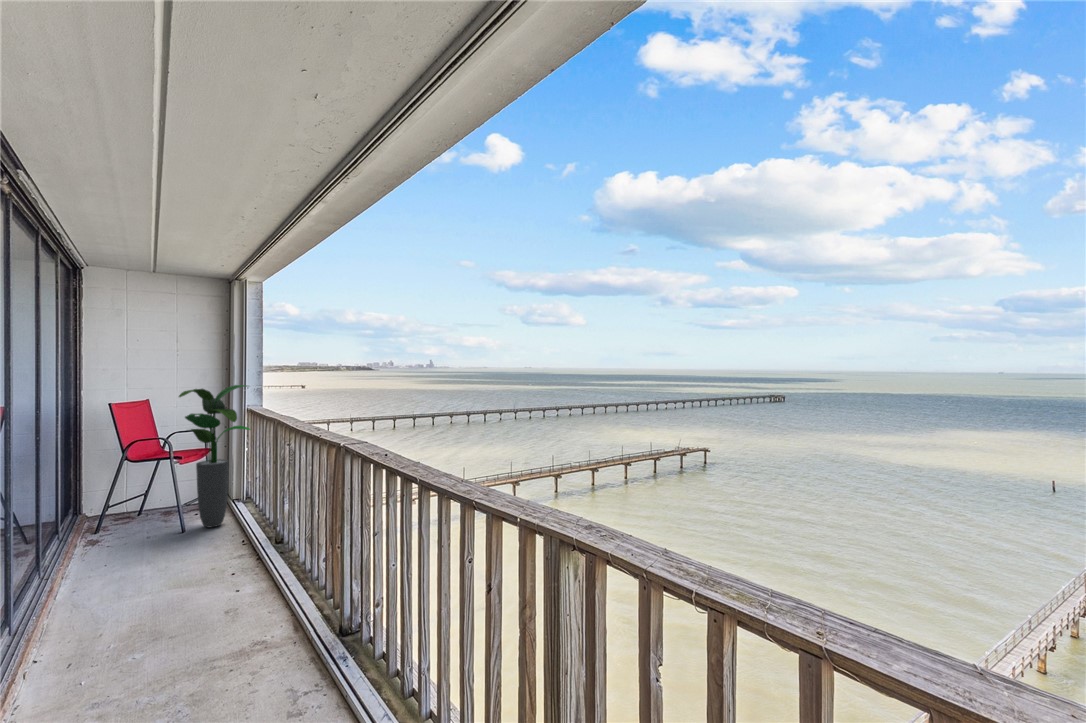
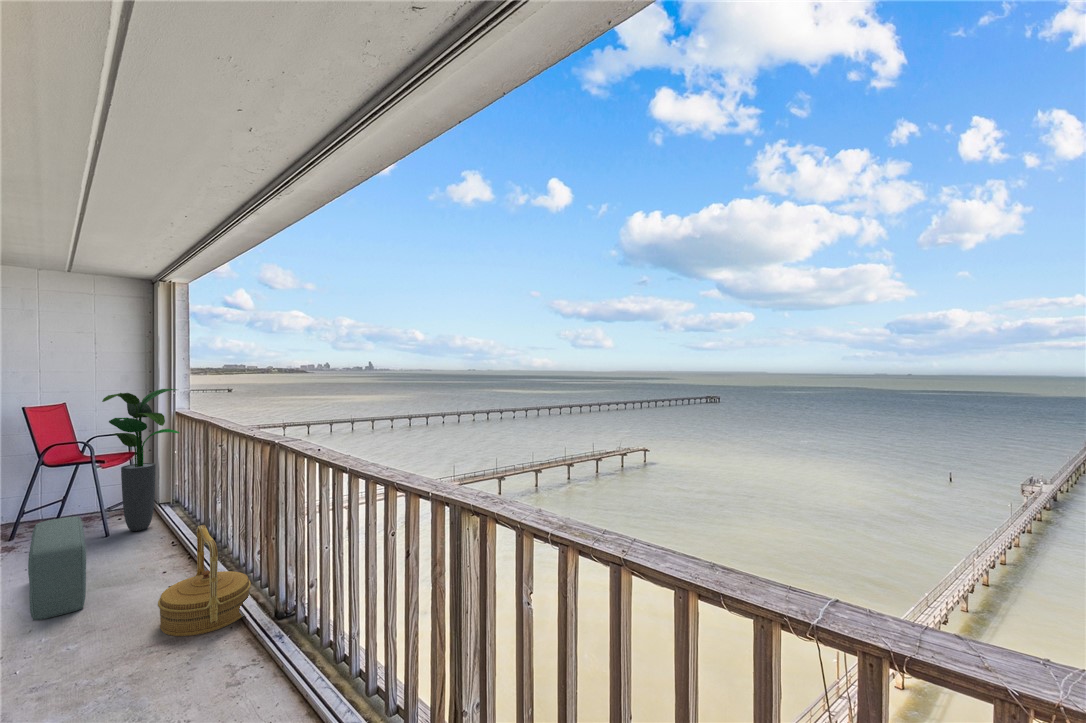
pouf: none [103,513,157,621] -> present [28,517,86,621]
woven basket: none [223,529,316,650] -> present [158,525,251,636]

